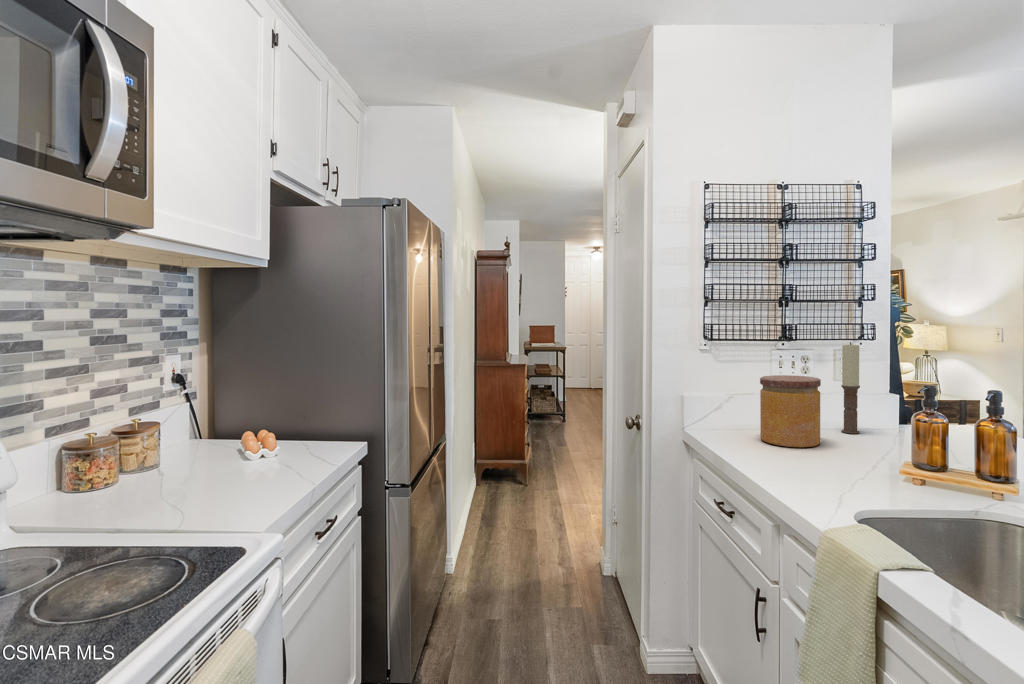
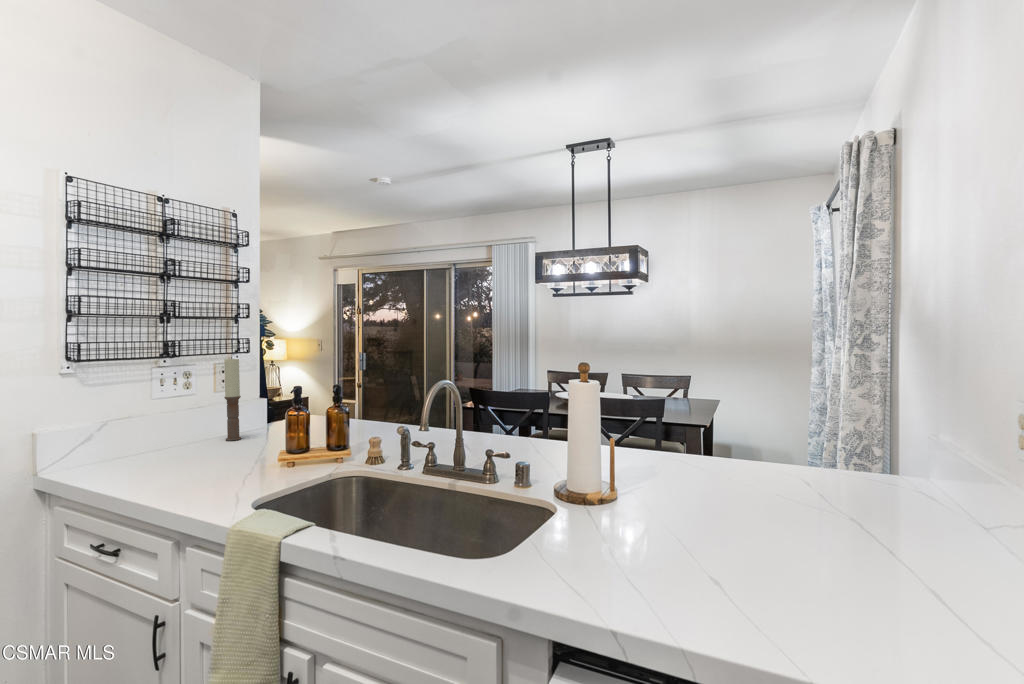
jar: present [760,375,821,447] -> none [144,391,209,464]

